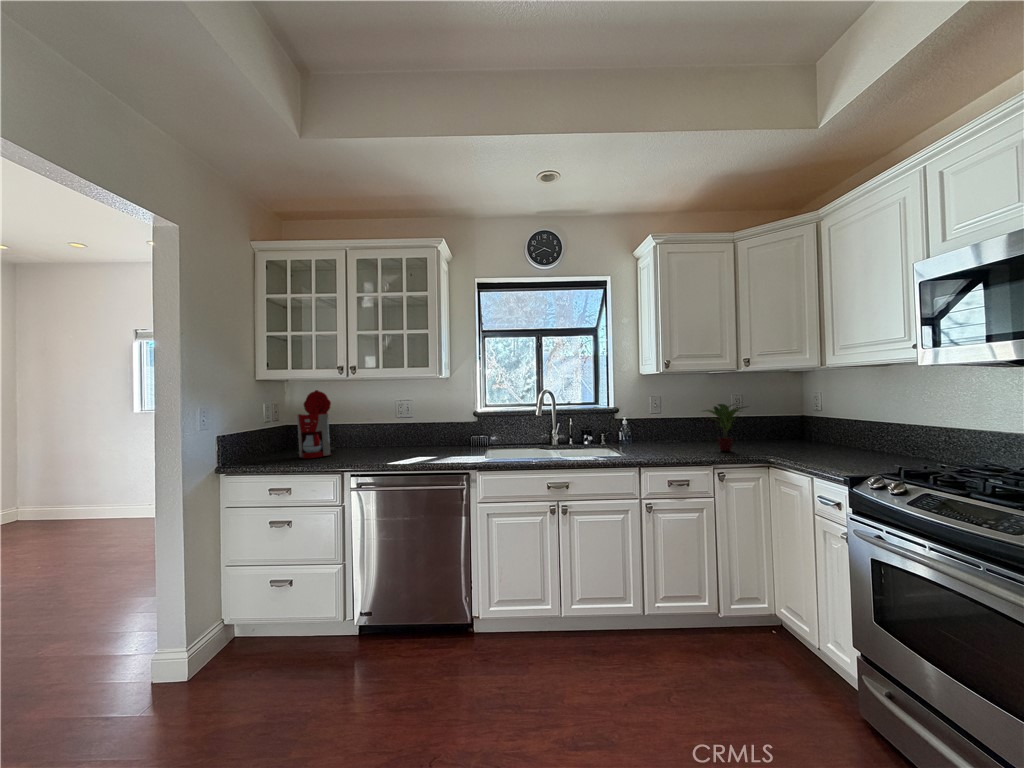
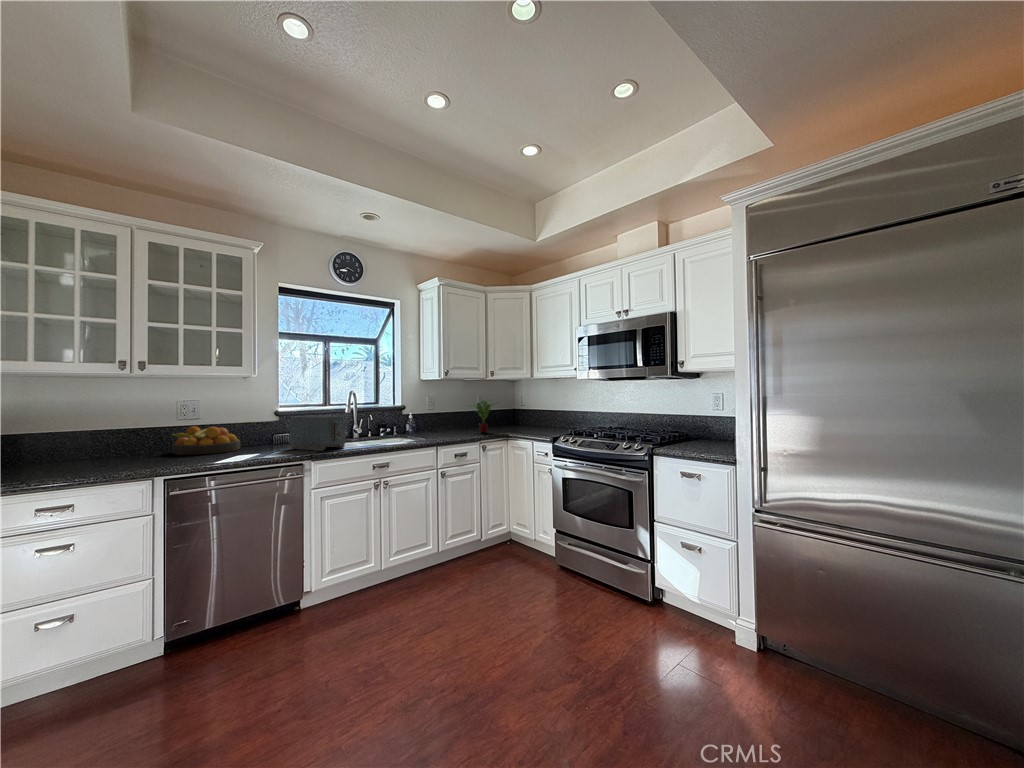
coffee maker: present [297,390,335,458] -> none [49,388,115,467]
toaster: none [466,418,516,463] -> present [289,415,346,451]
fruit bowl: none [380,425,436,454] -> present [171,426,240,455]

